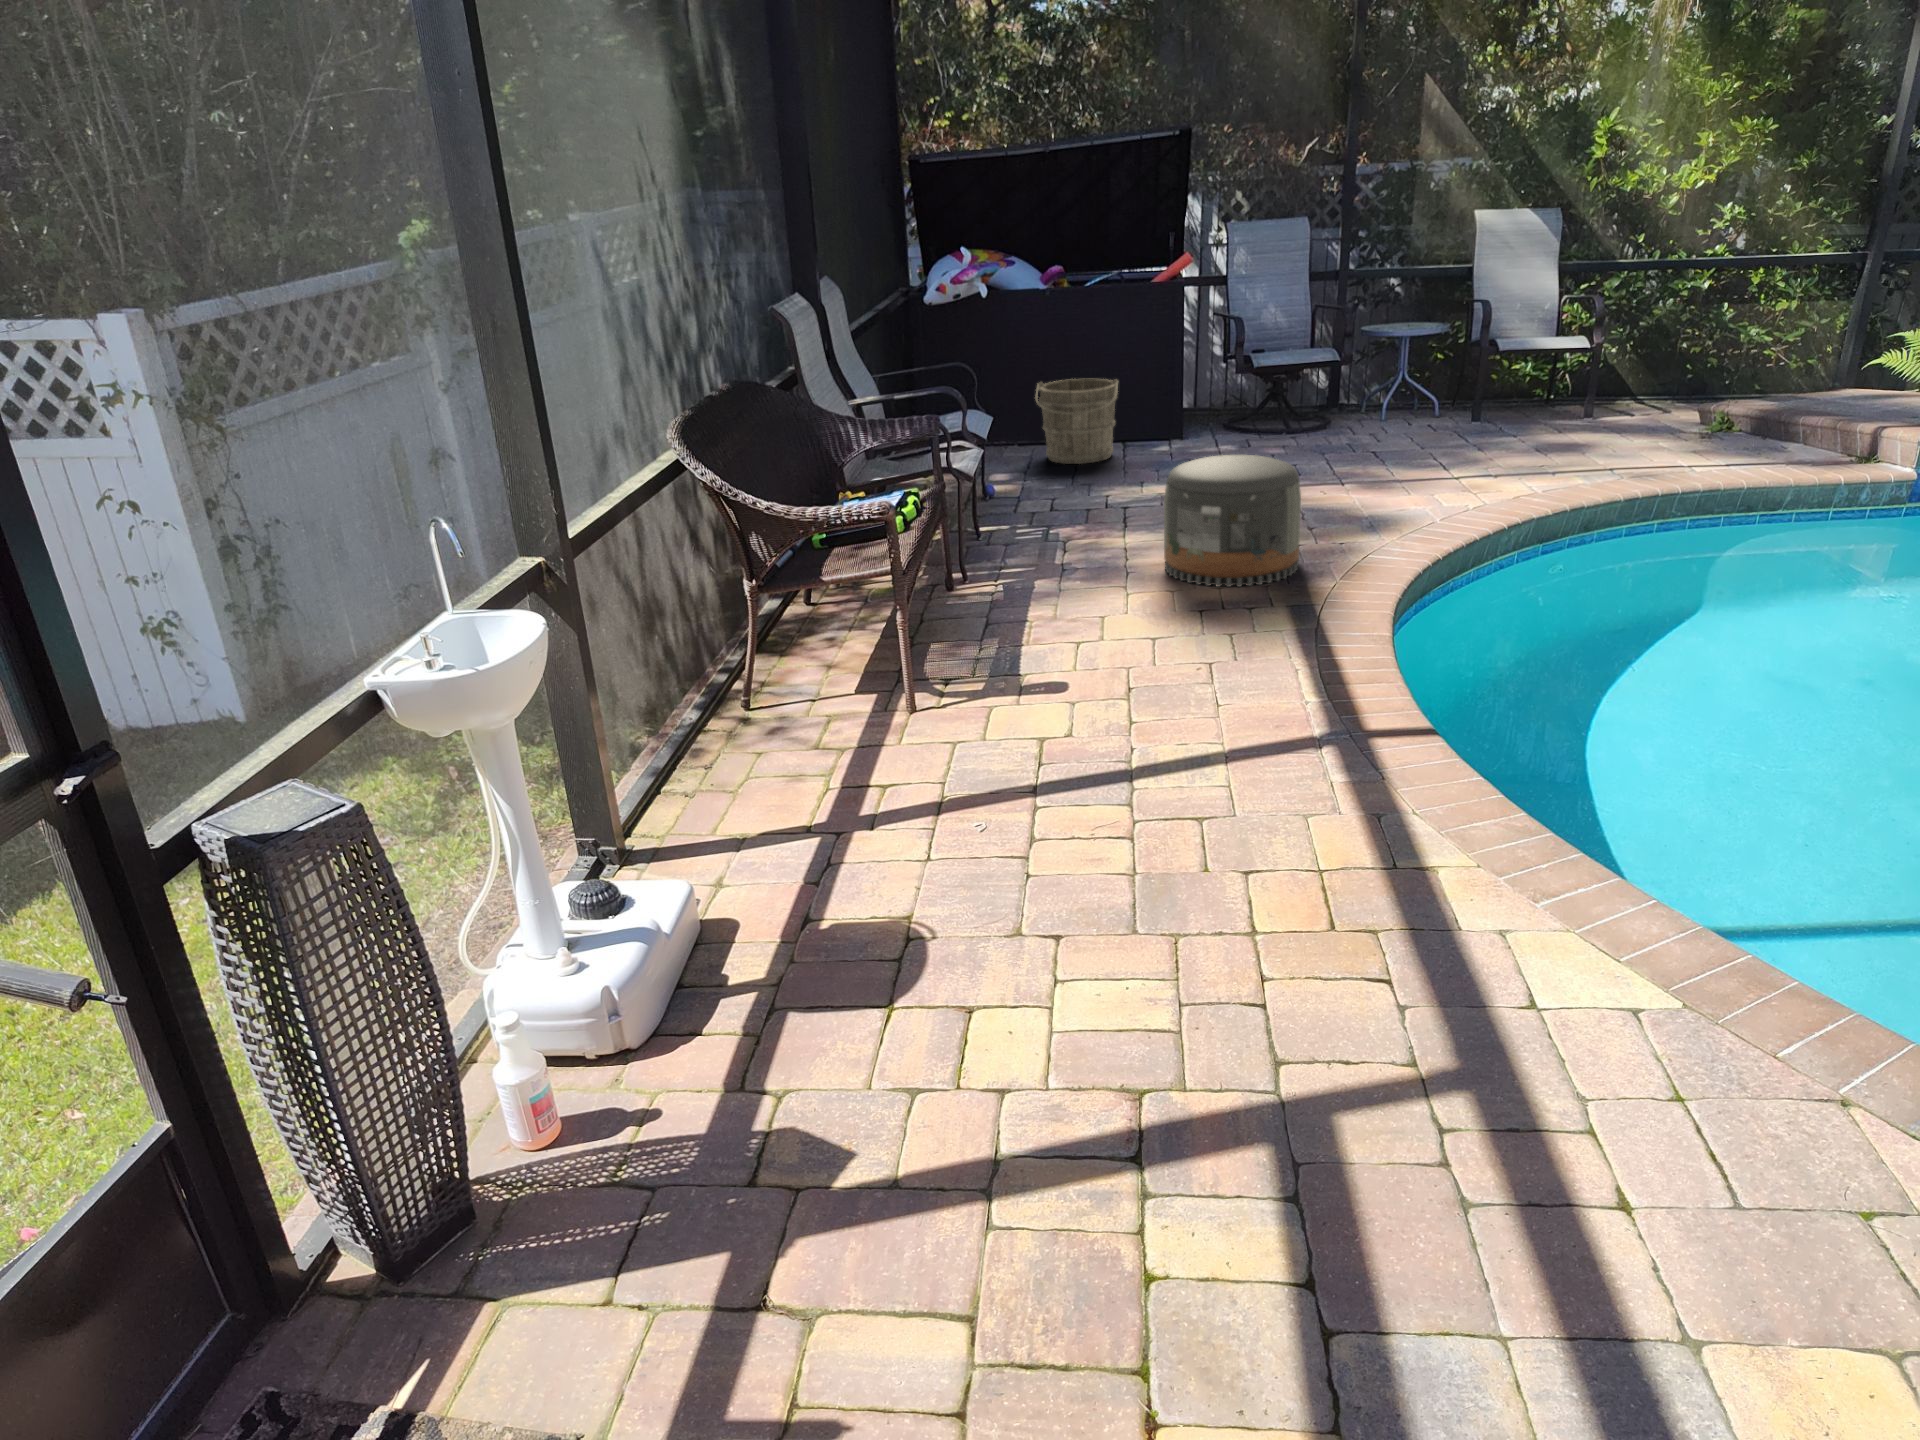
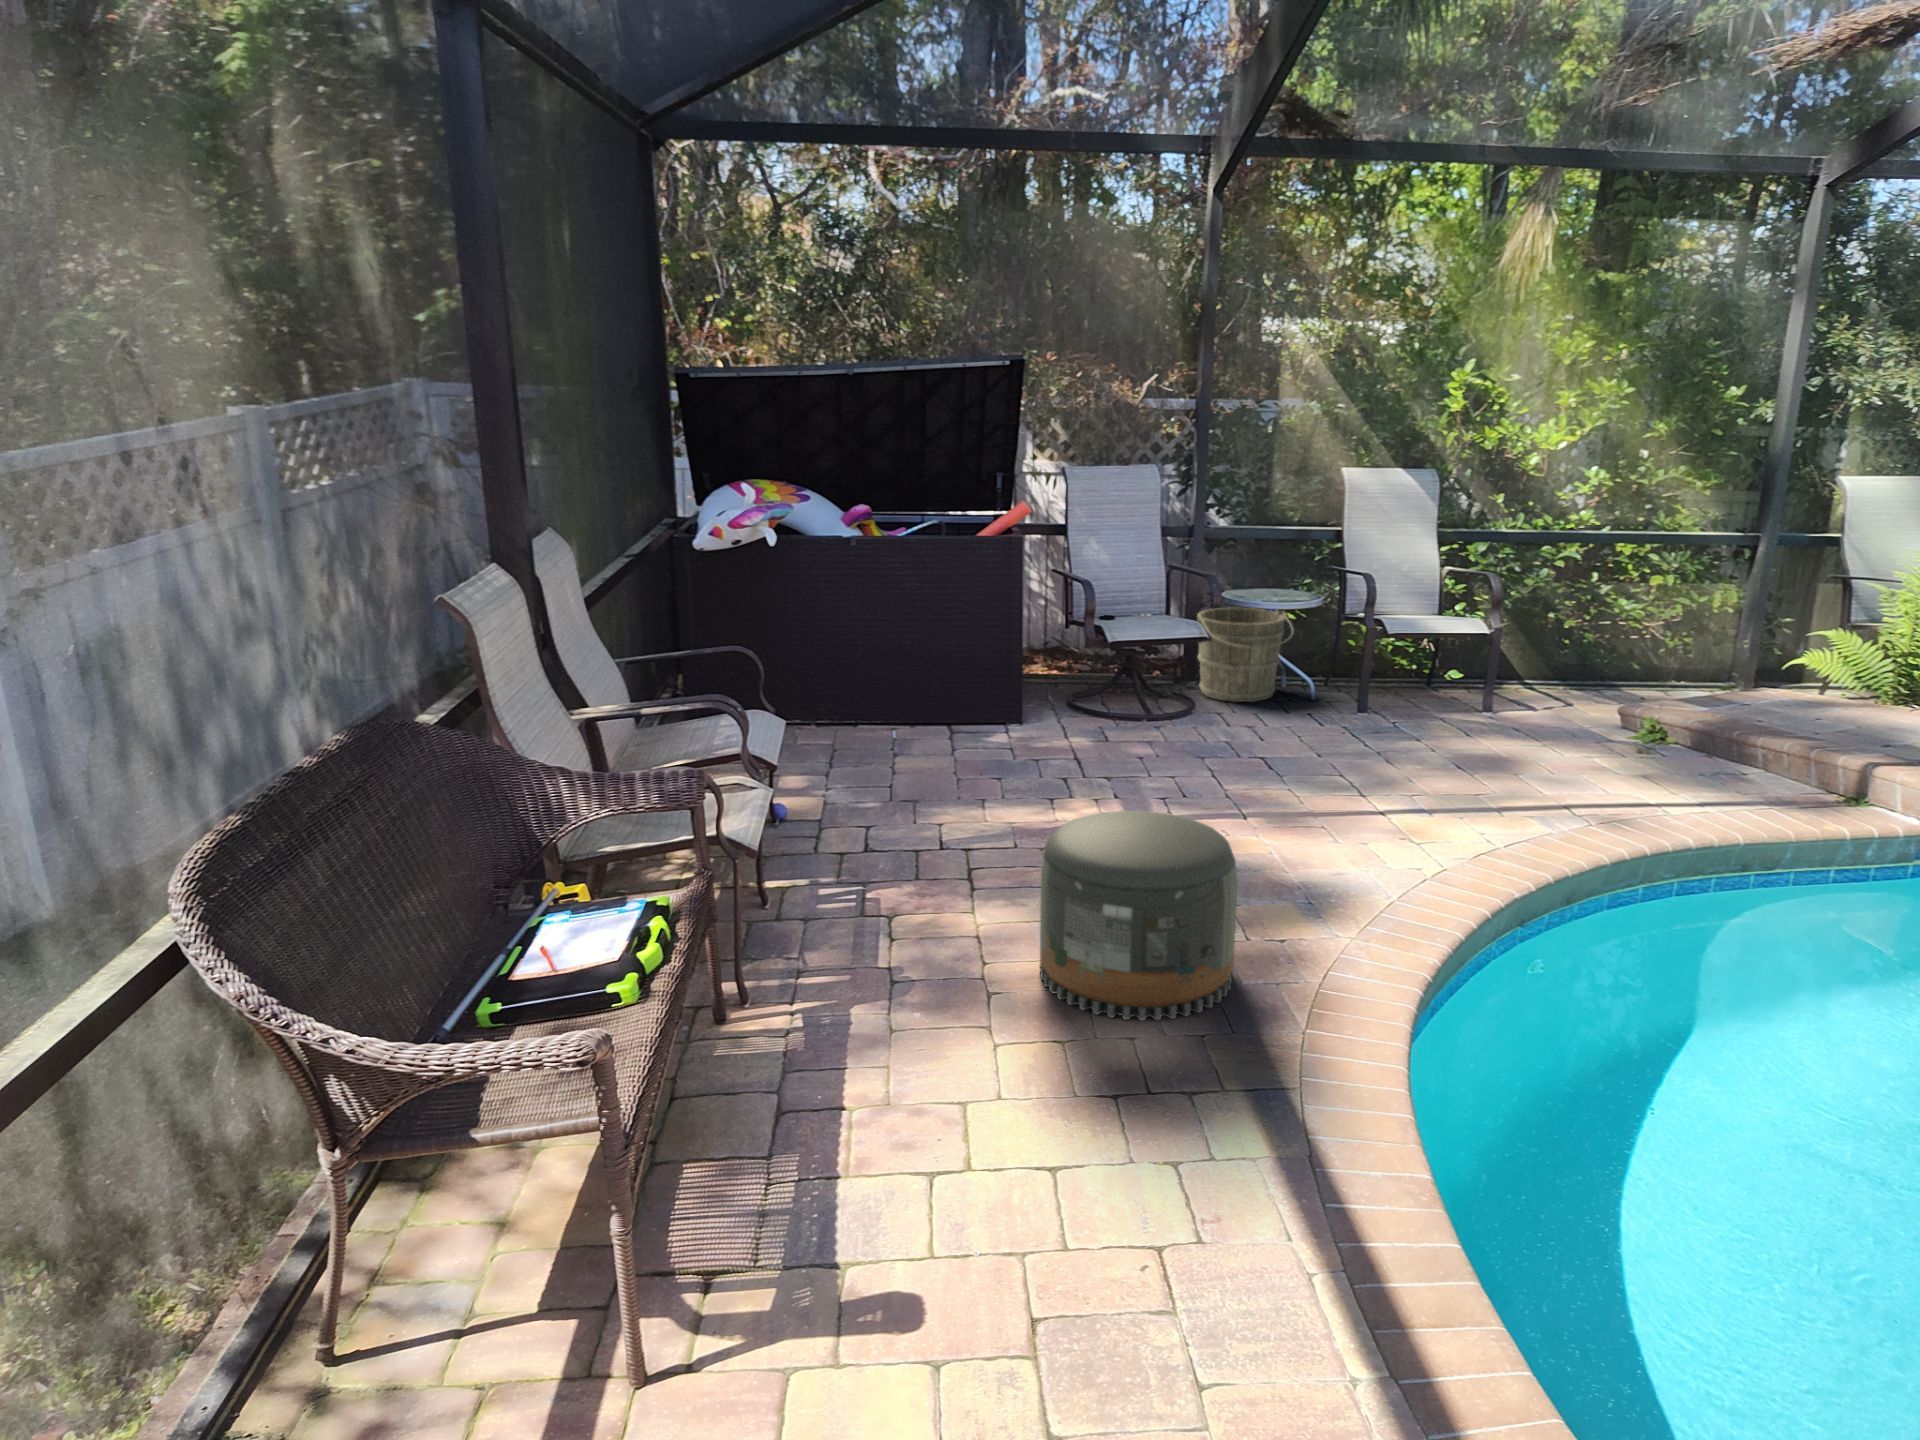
bucket: present [1035,379,1118,464] -> present [1197,608,1294,702]

